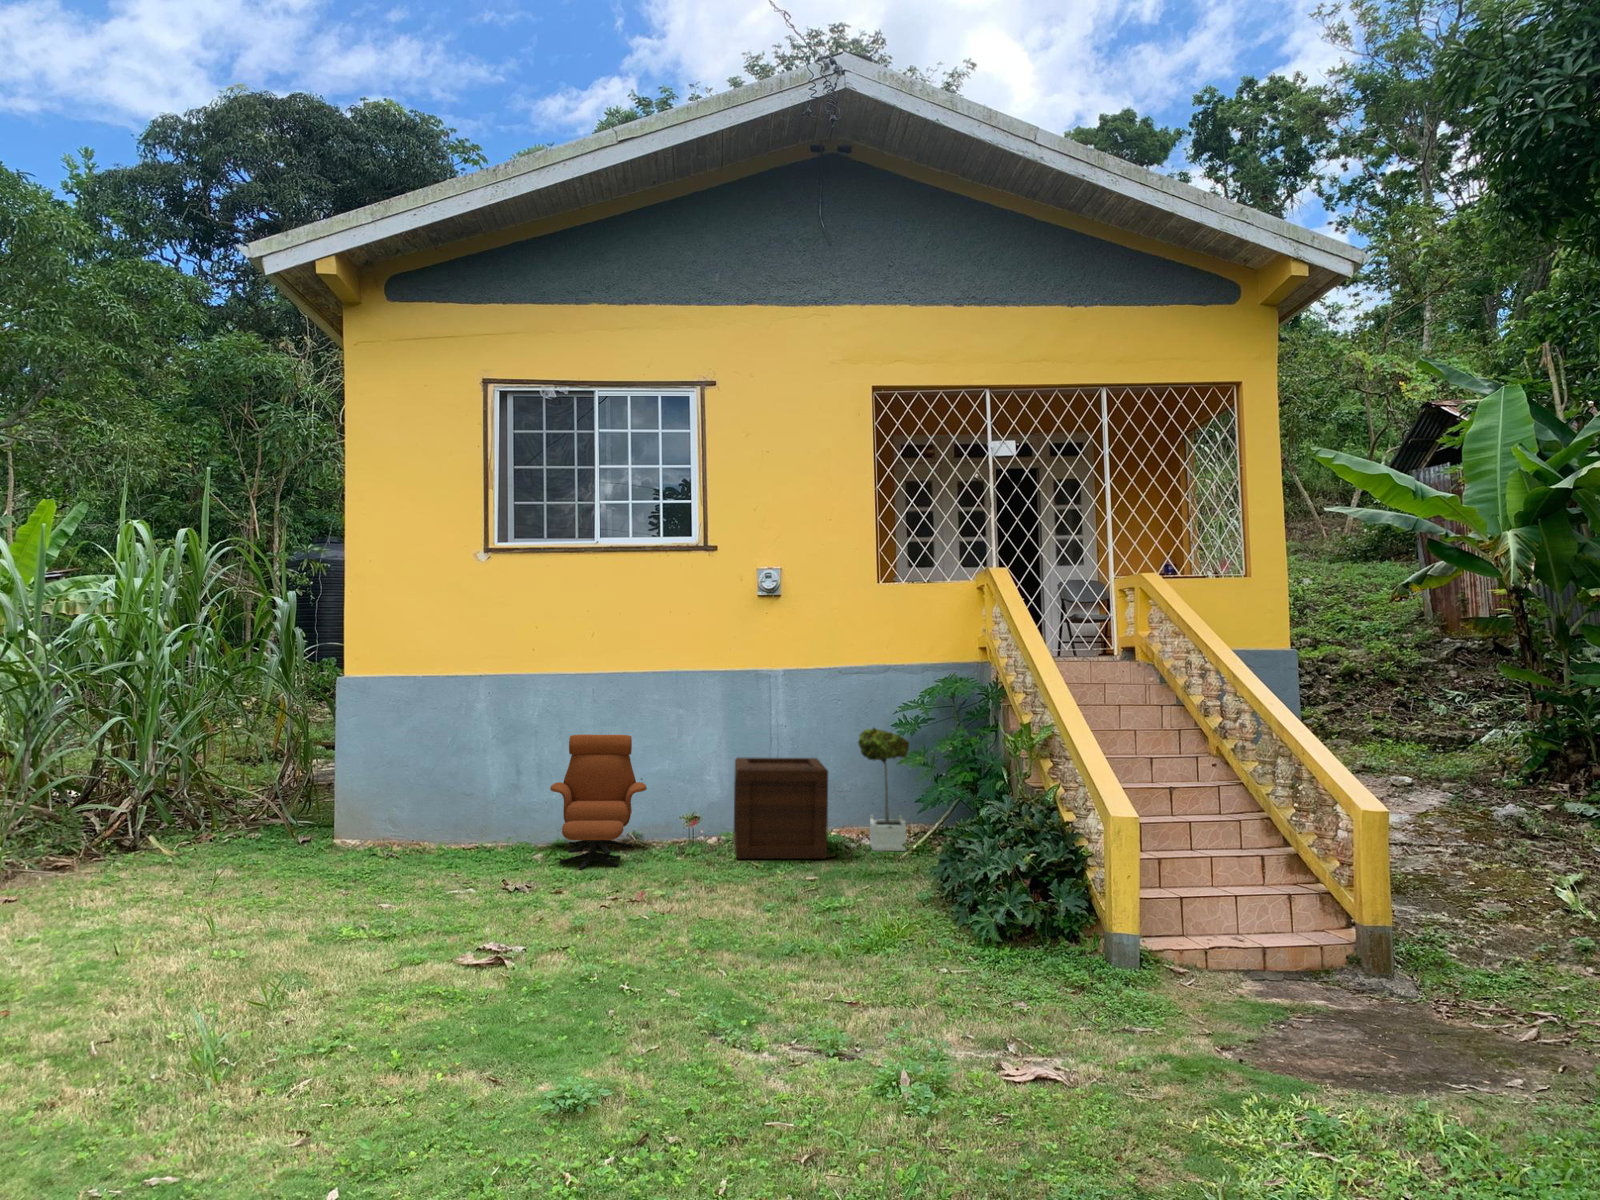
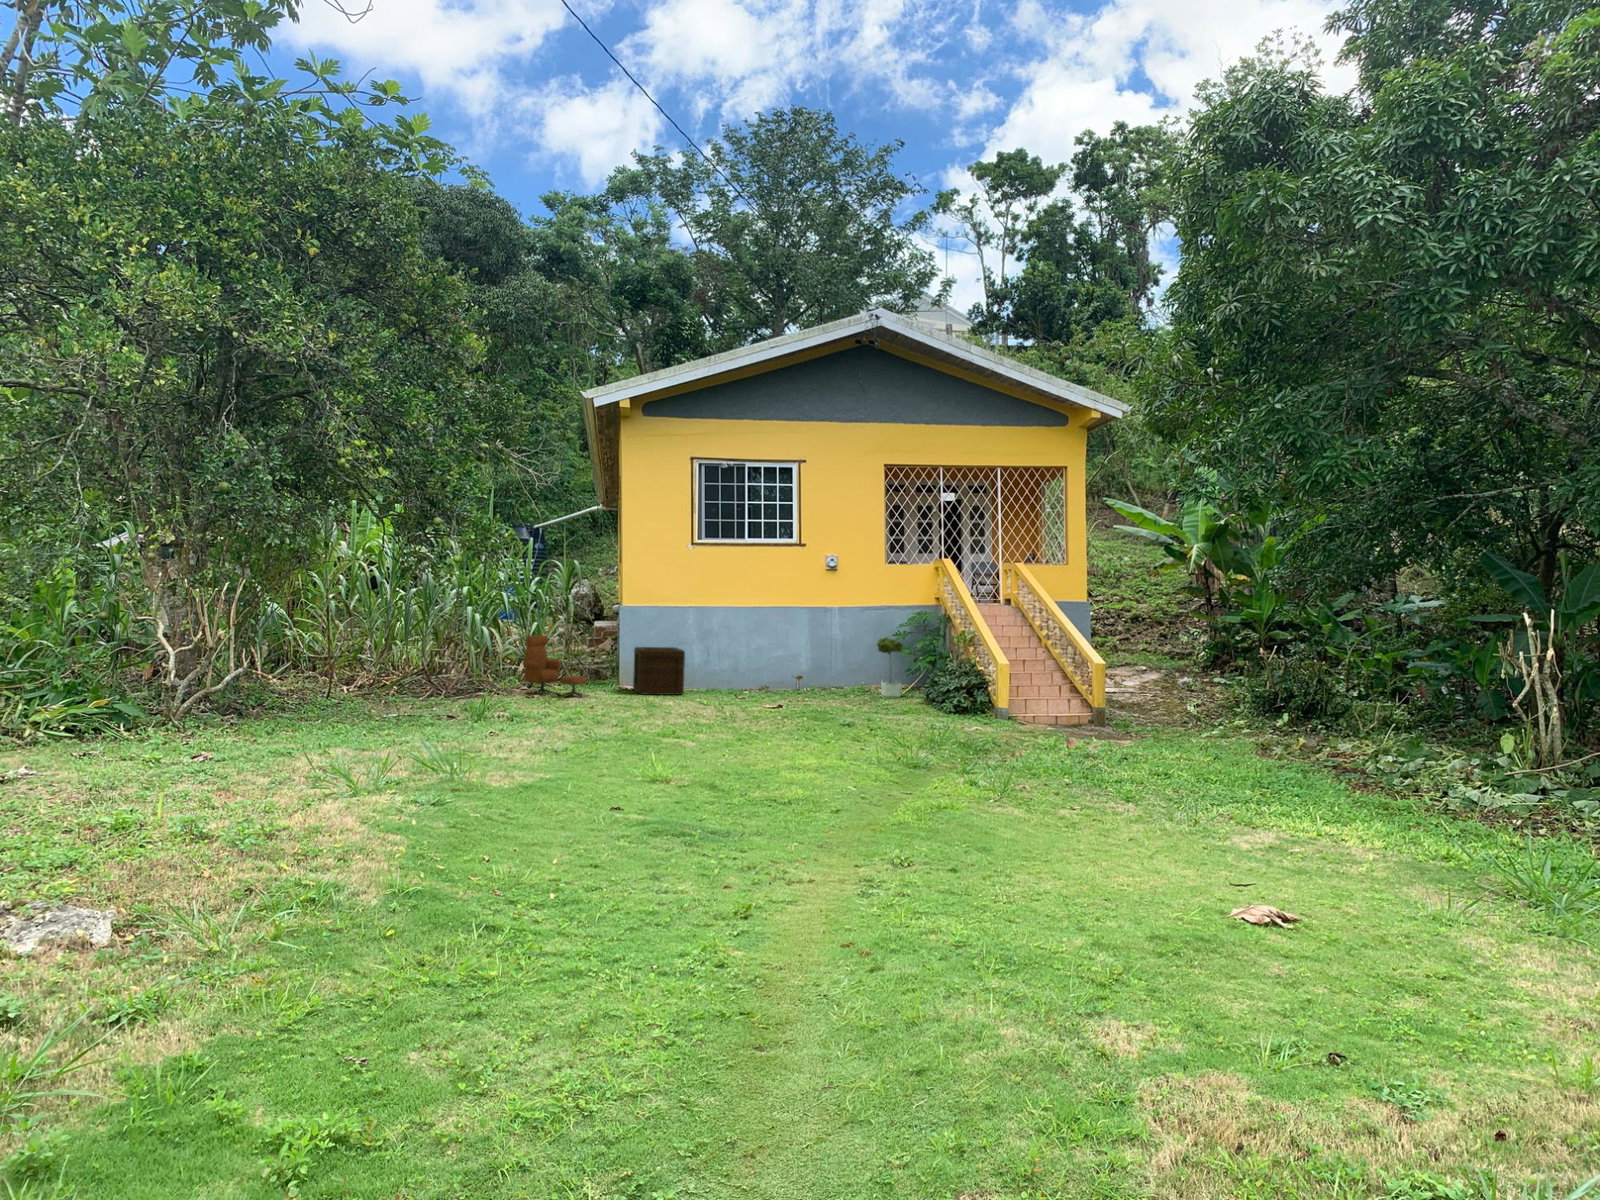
lounge chair: present [550,734,647,869] -> present [523,635,588,697]
wooden crate: present [733,757,828,859] -> present [633,647,685,695]

